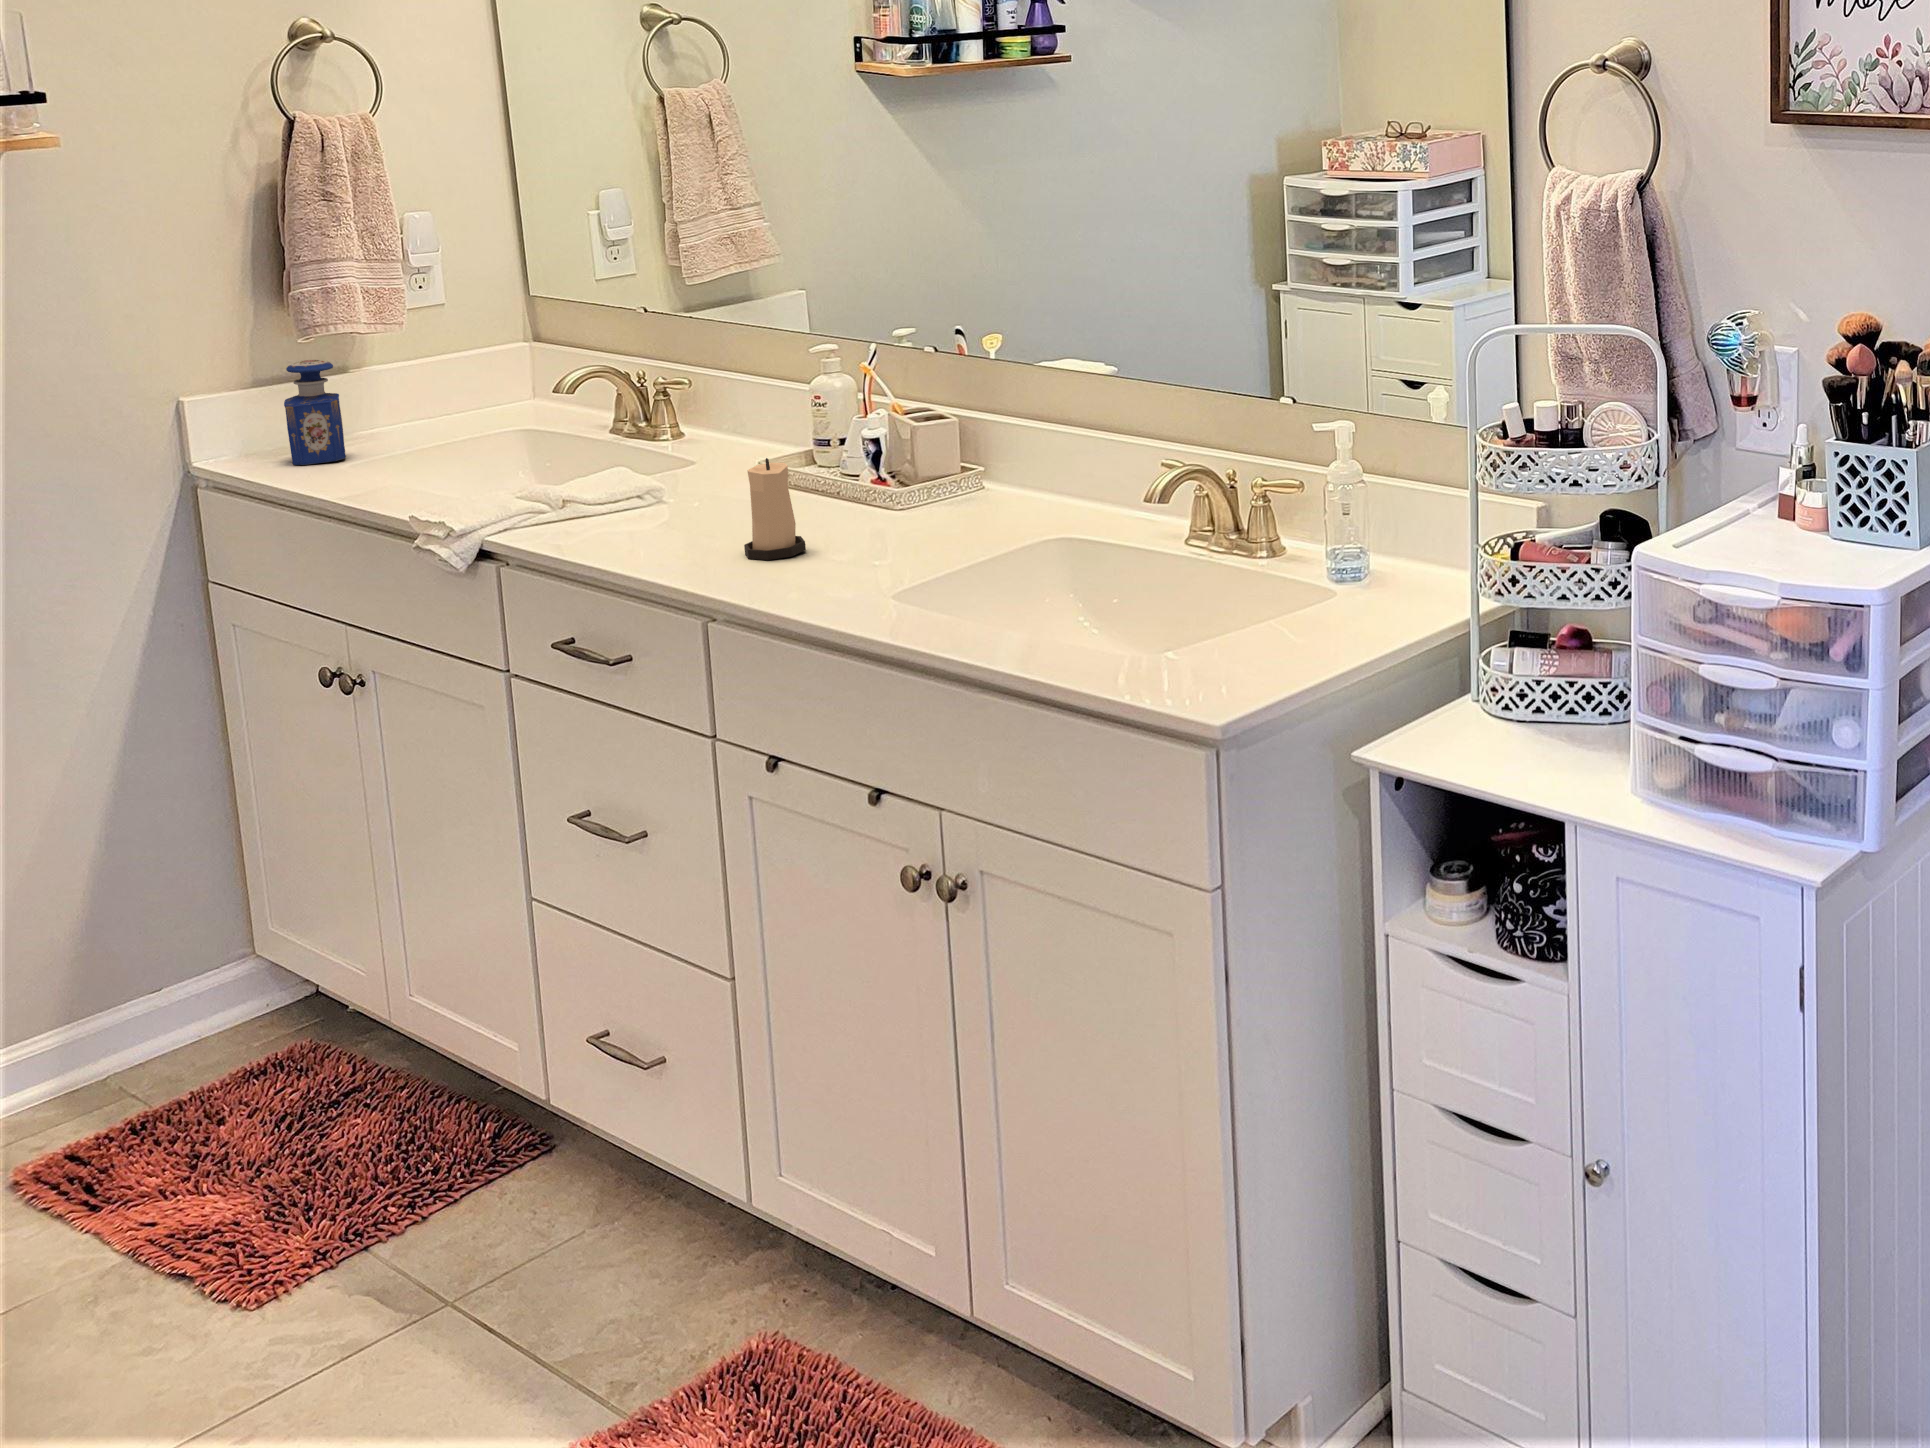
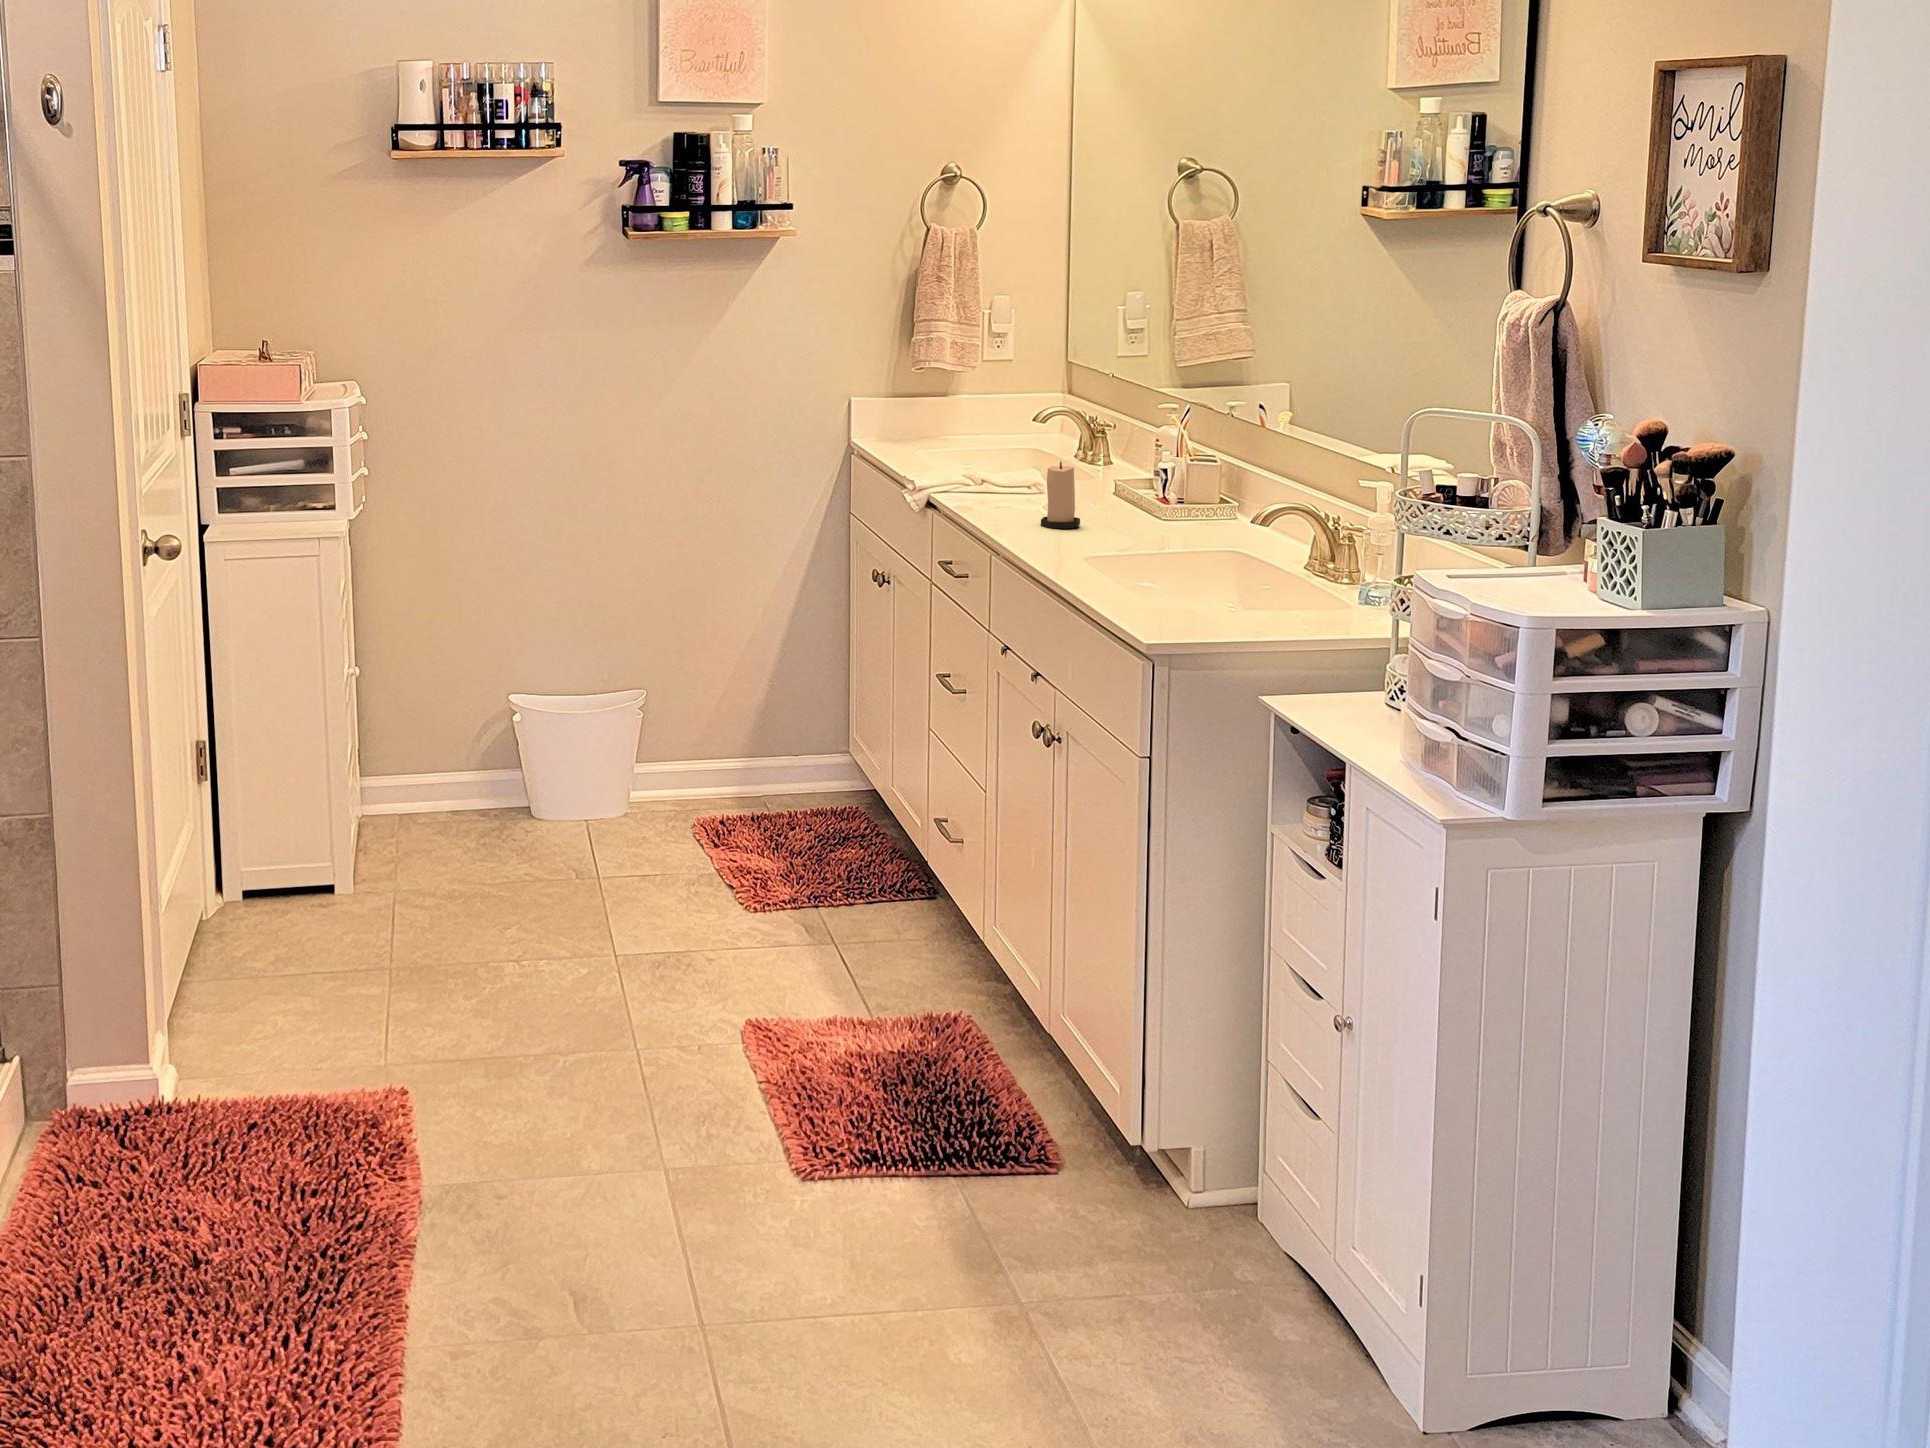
perfume bottle: present [284,360,346,465] -> none [894,383,928,448]

